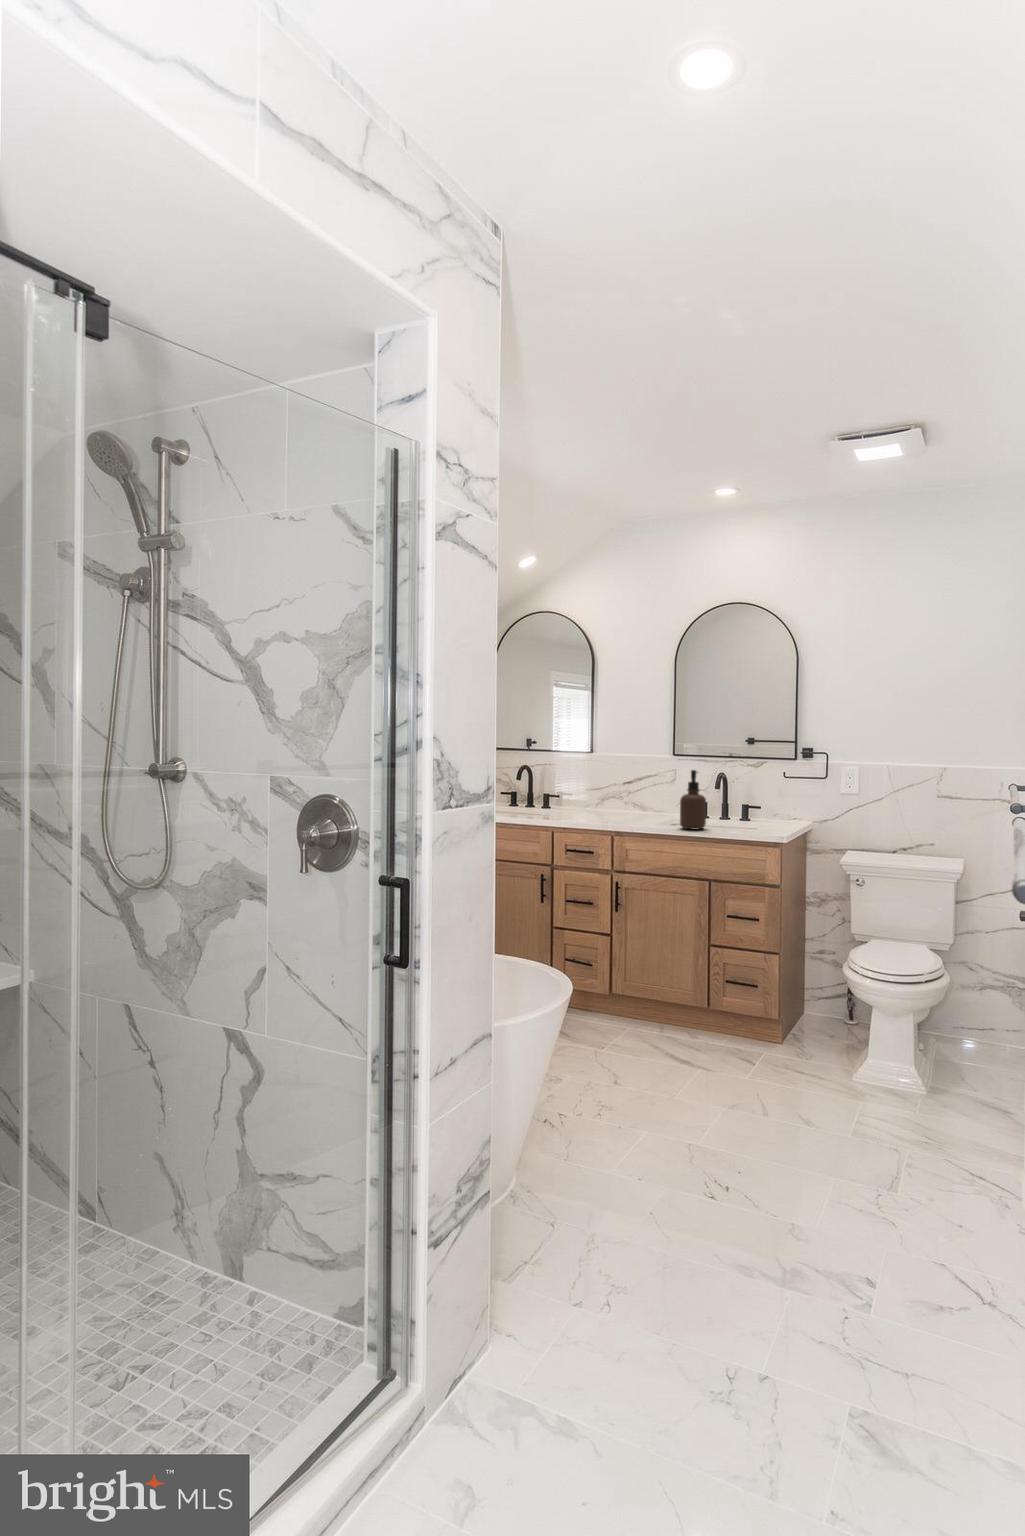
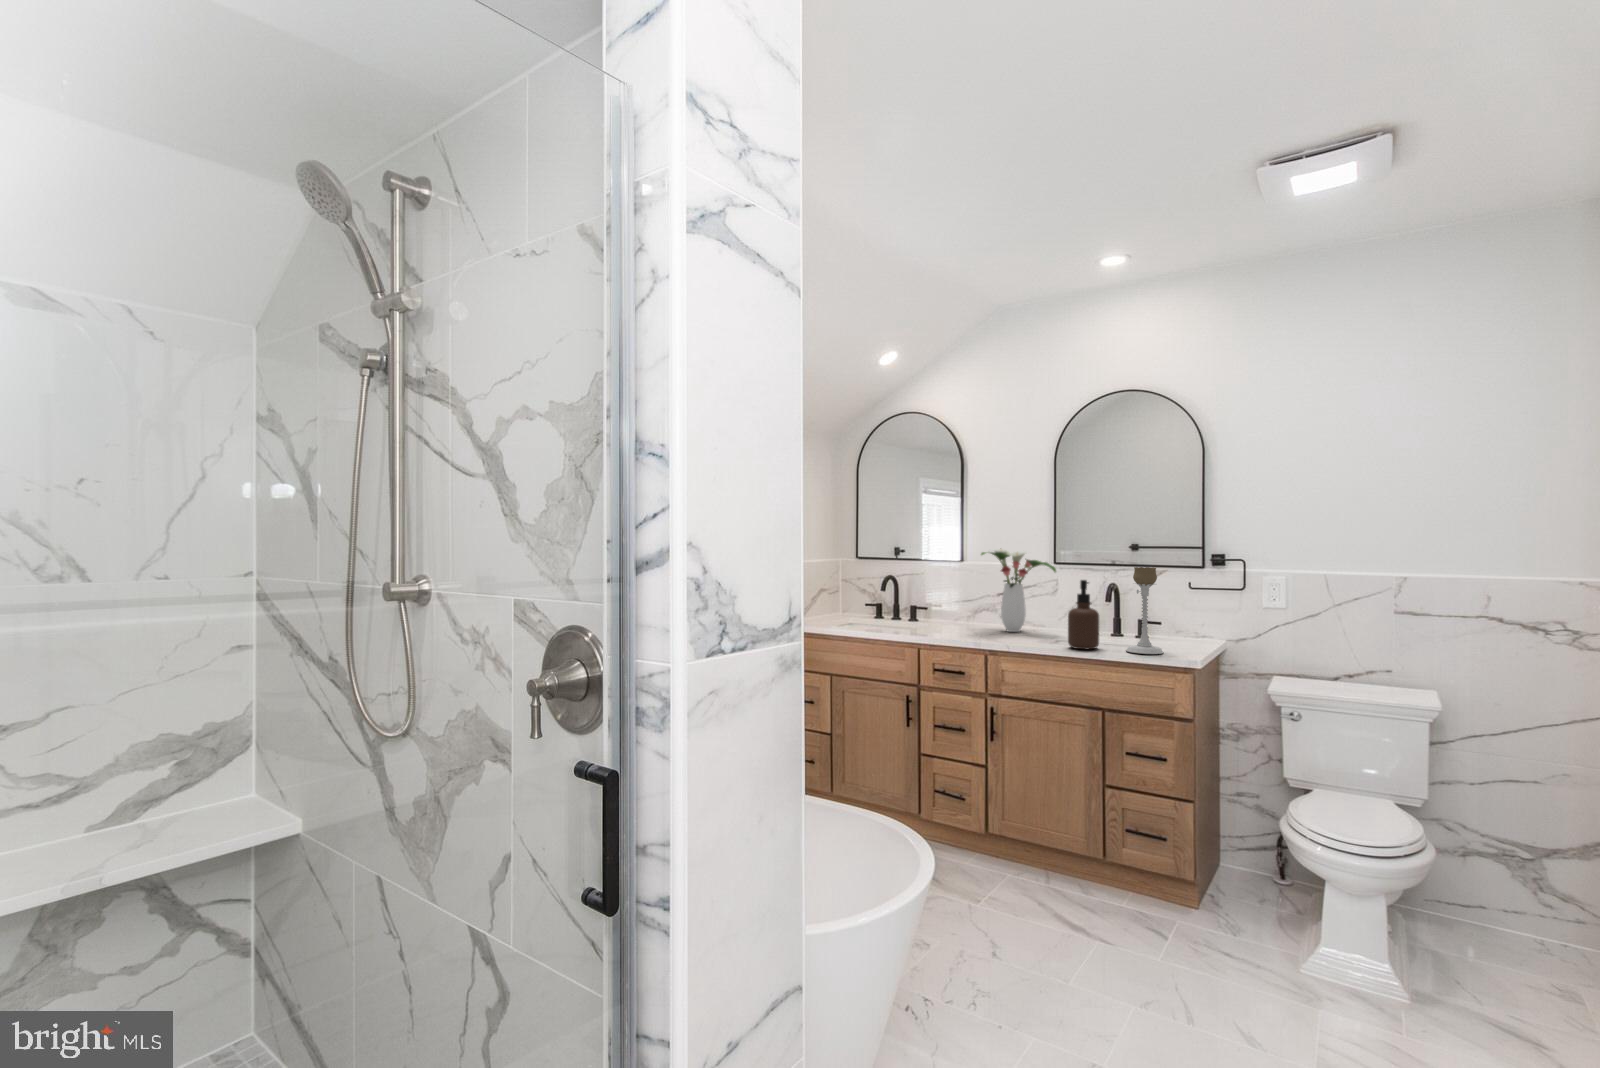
flower arrangement: none [607,742,673,817] -> present [981,549,1056,632]
candle holder: none [727,759,757,832] -> present [1126,567,1164,654]

